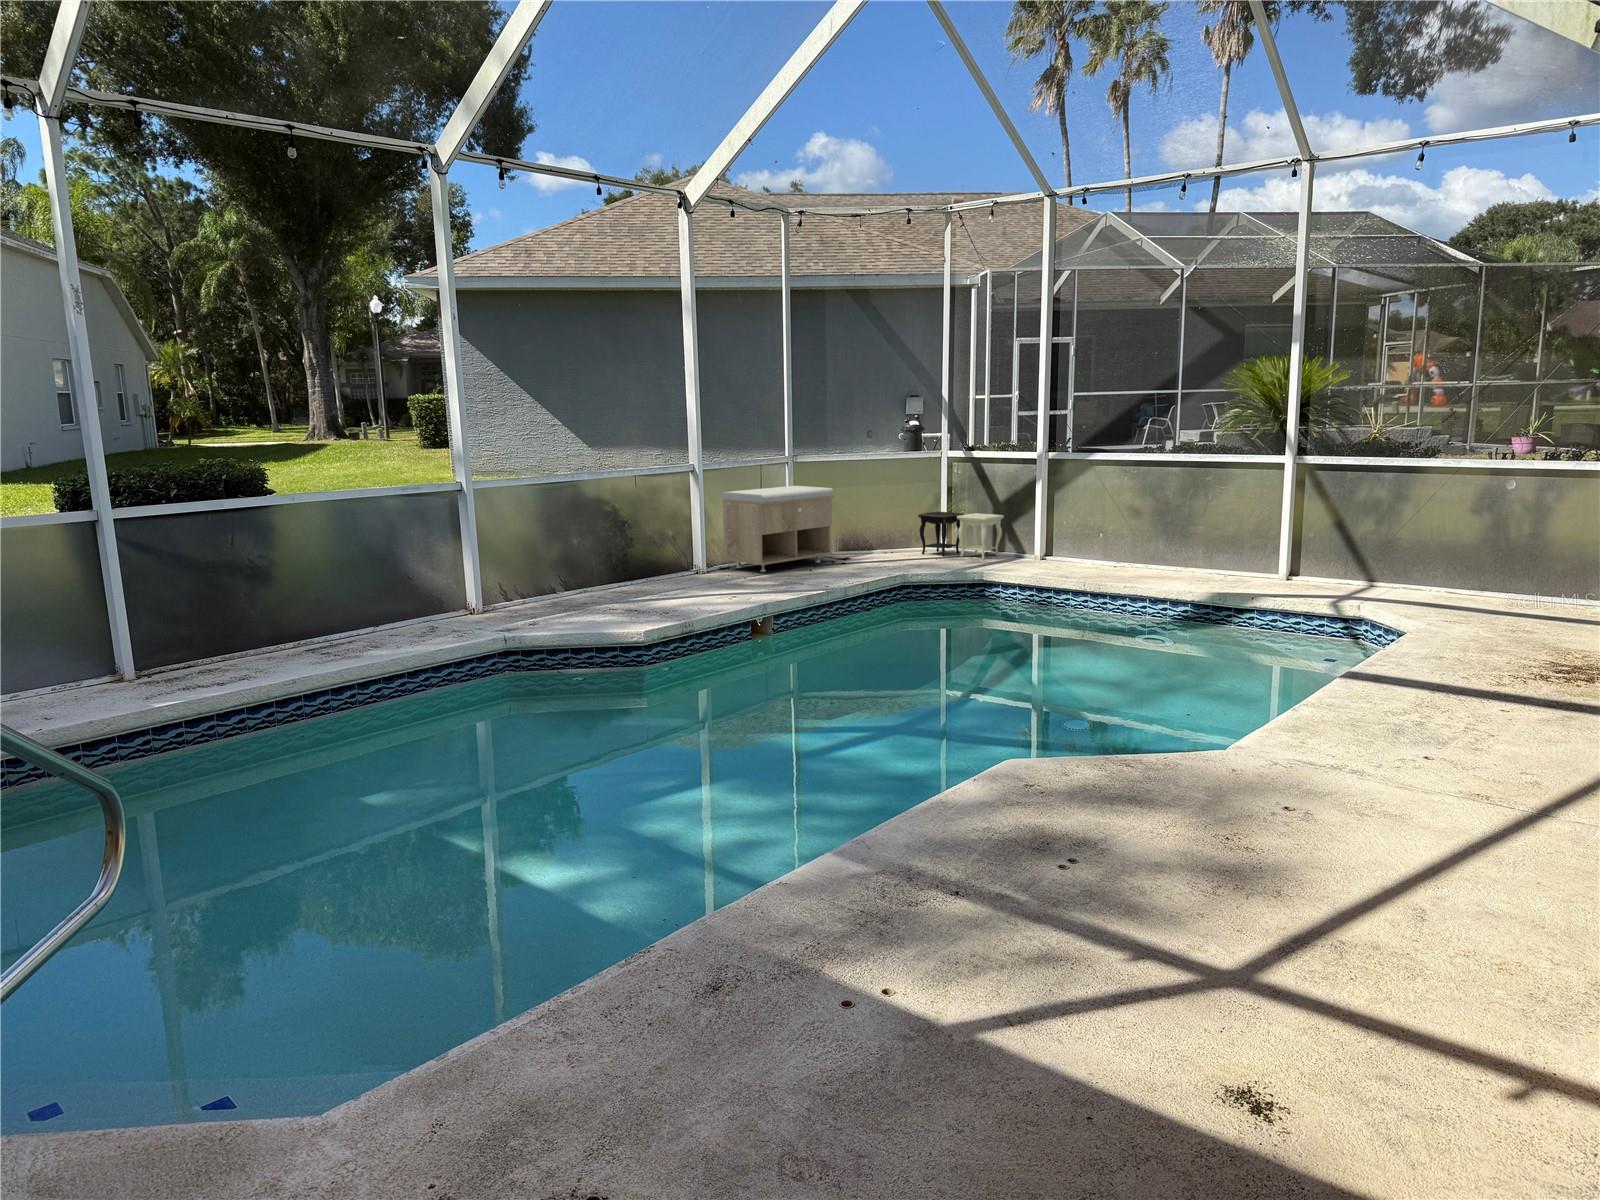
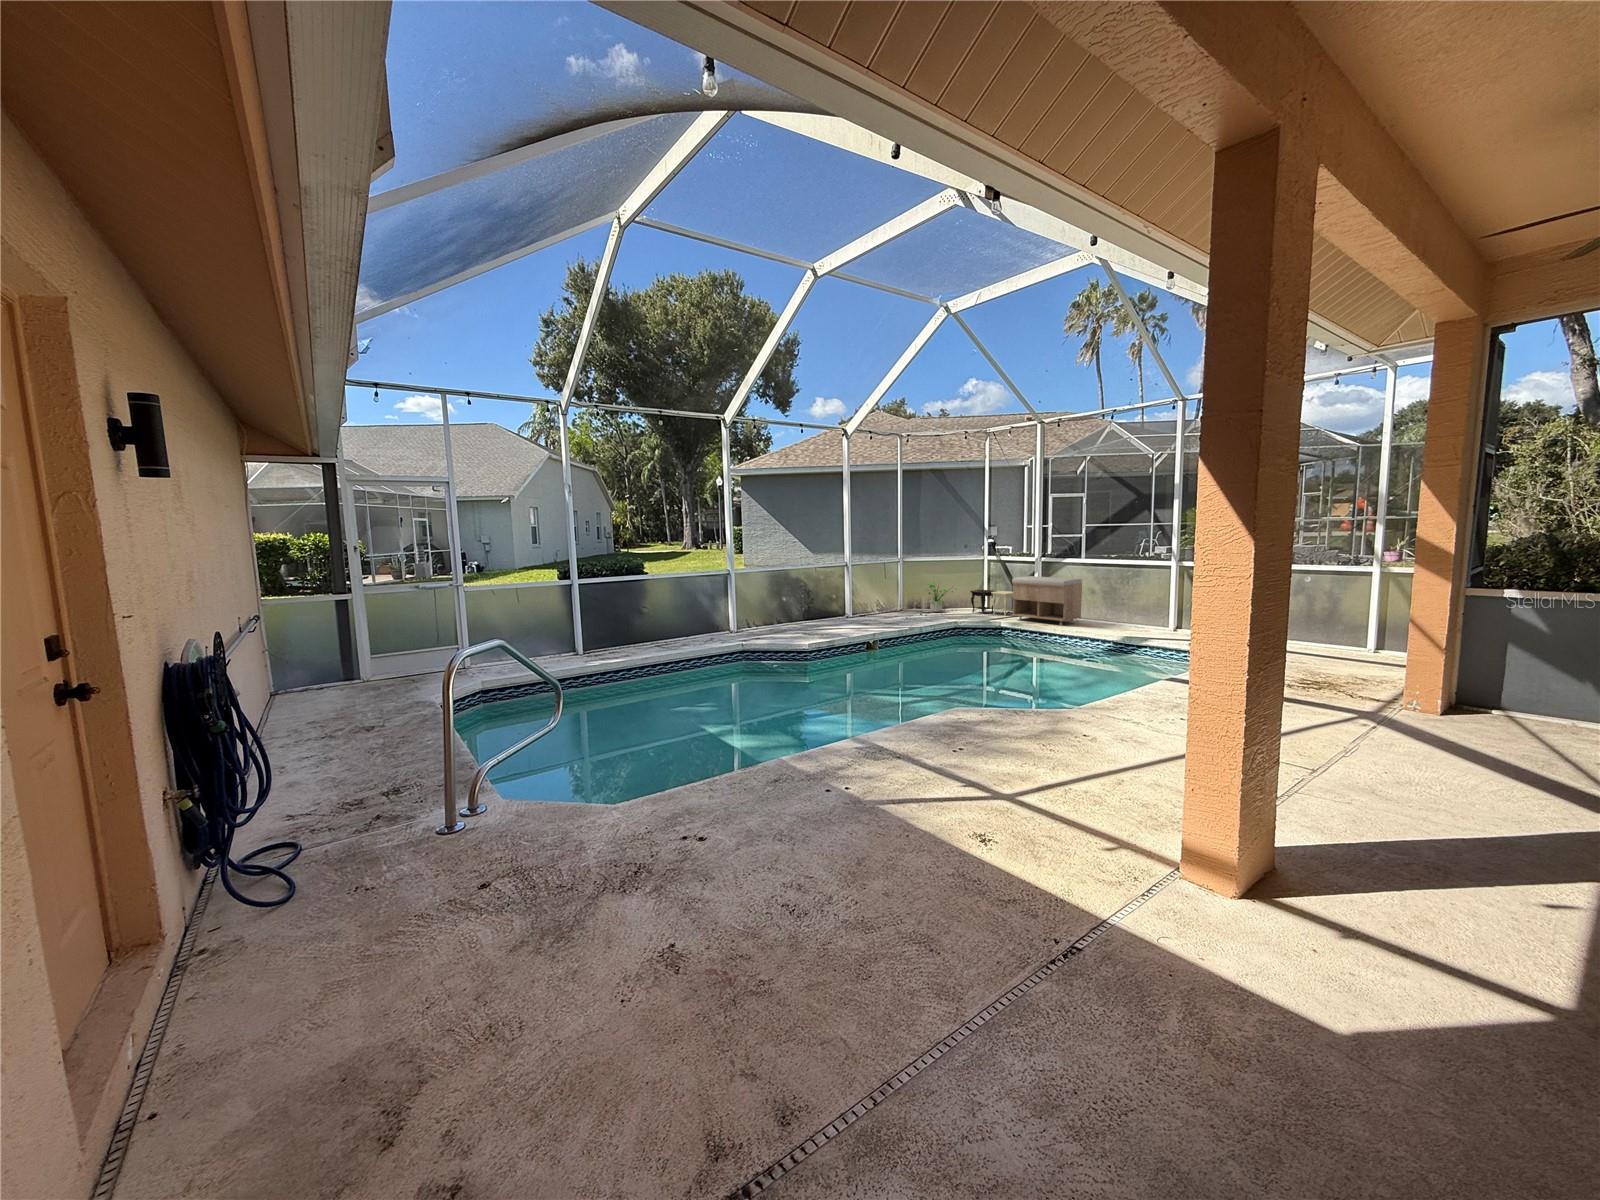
storage bench: present [723,486,834,572] -> present [1012,576,1082,625]
potted plant: none [835,486,896,555] -> present [928,583,953,612]

